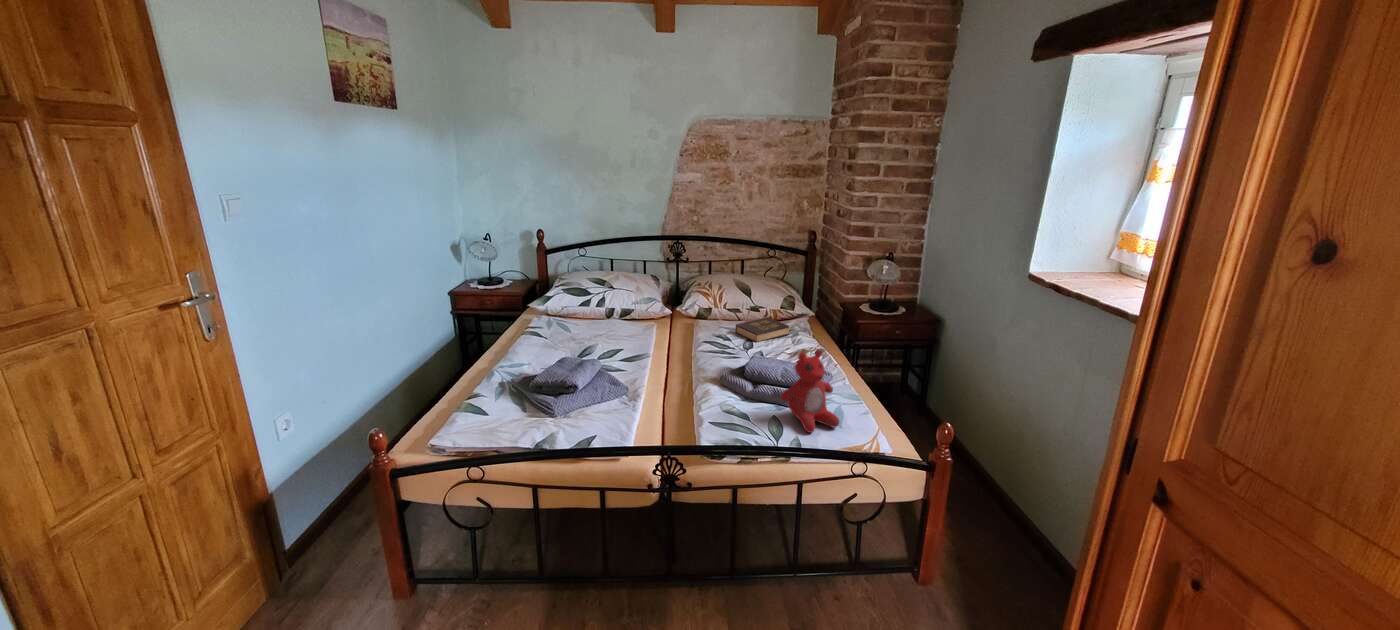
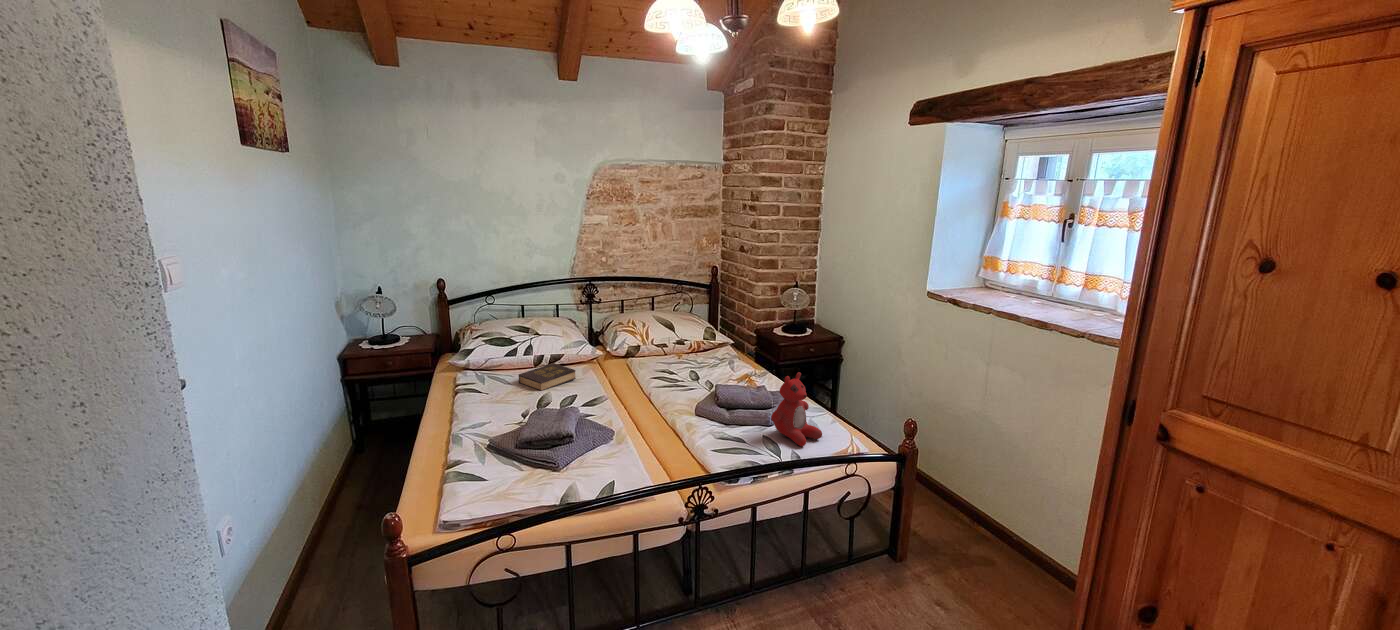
hardback book: present [736,317,789,342] -> present [519,363,576,391]

